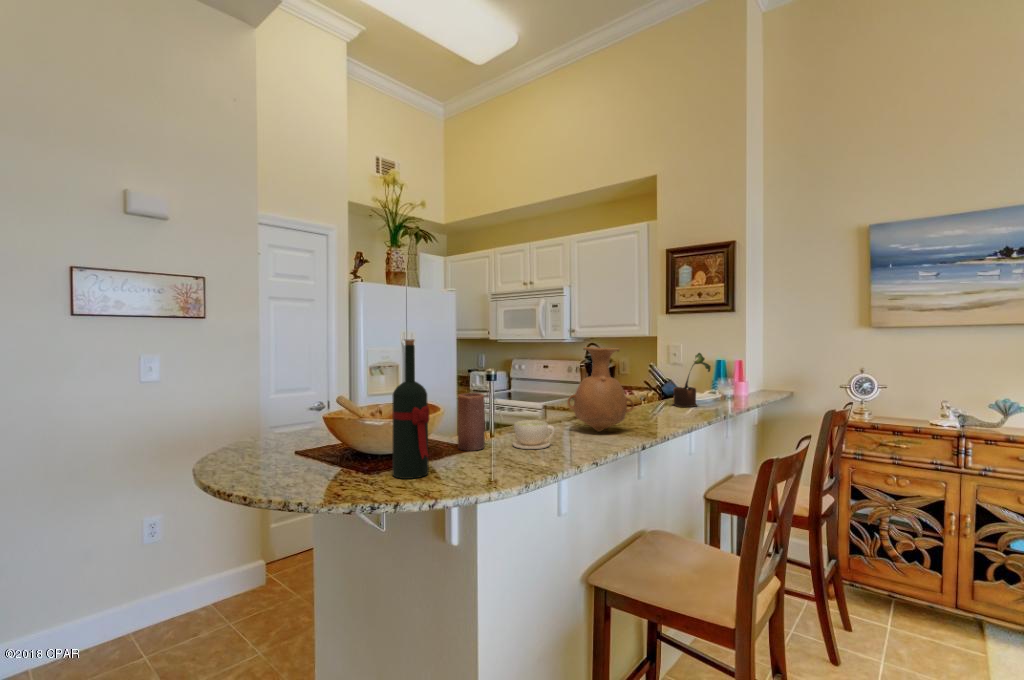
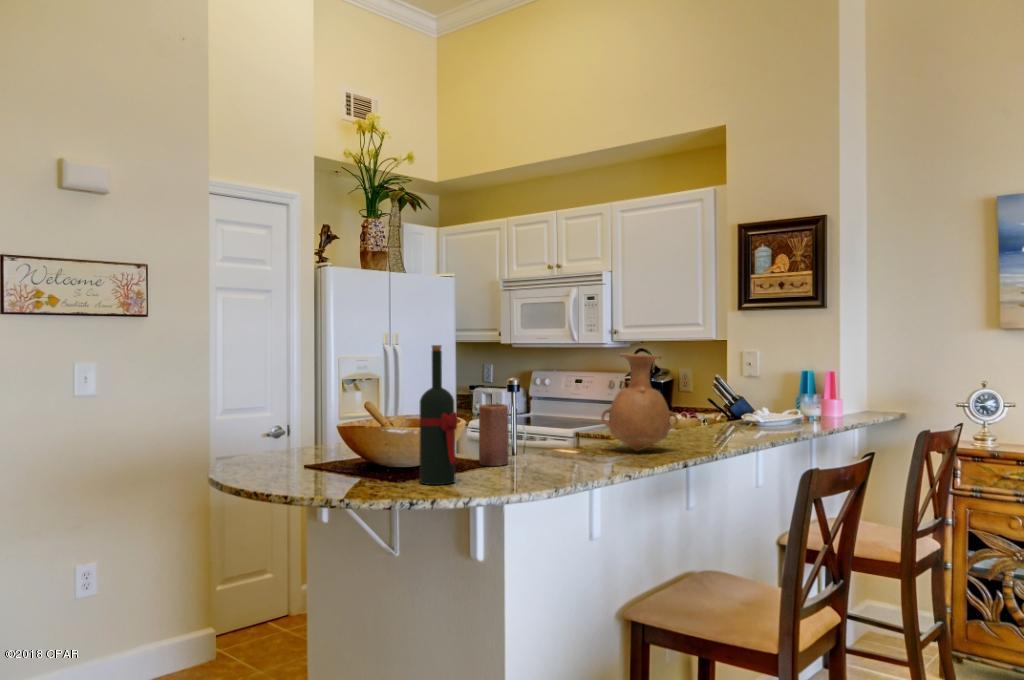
potted plant: present [673,353,711,407] -> none [736,361,787,430]
coffee cup: present [513,420,555,449] -> none [539,435,586,465]

